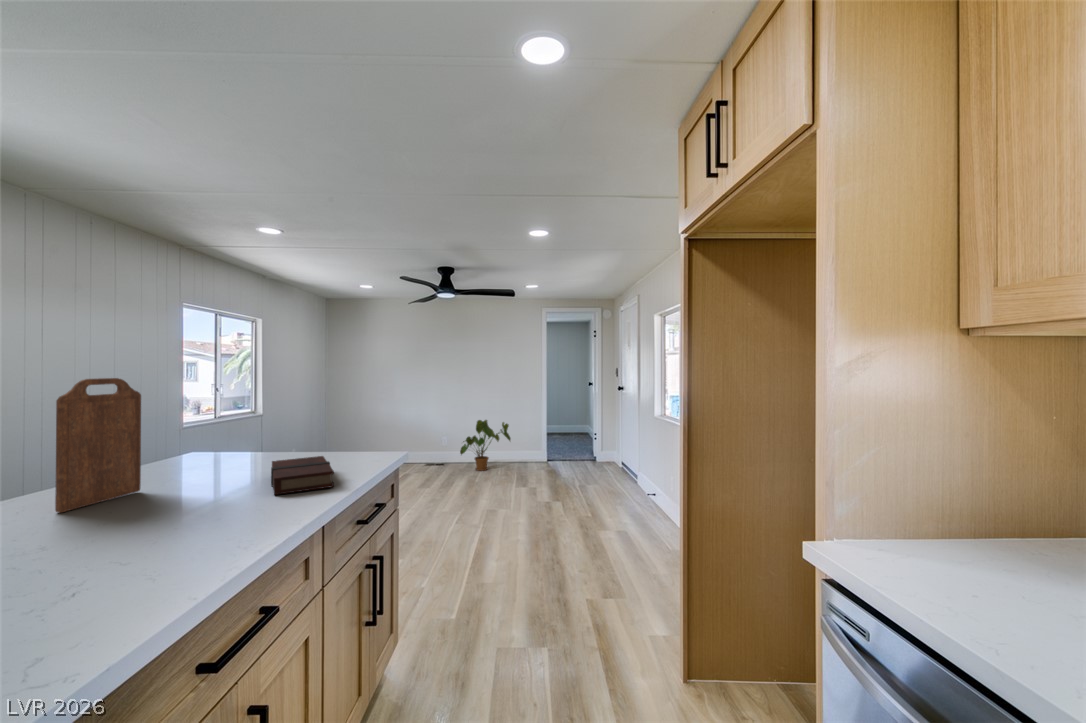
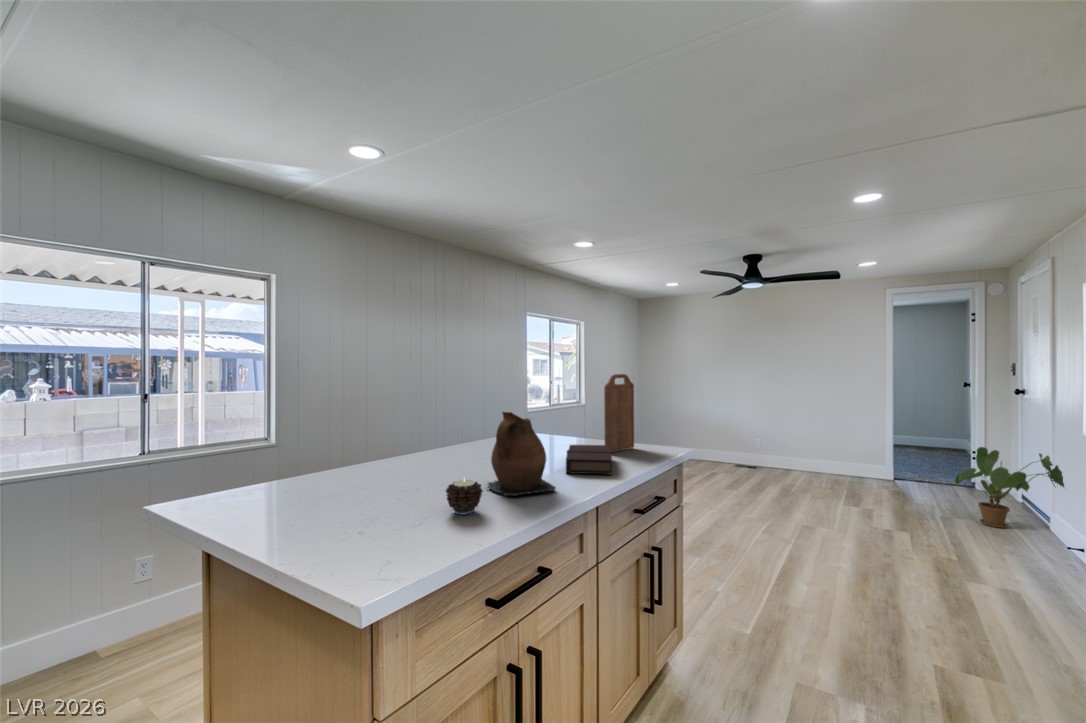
cutting board: present [55,378,141,513] -> present [604,374,634,453]
house plant: present [460,420,511,471] -> present [955,447,1064,528]
ceramic pitcher: none [150,426,269,539] -> present [488,411,556,496]
candle: none [88,524,163,581] -> present [446,479,483,515]

